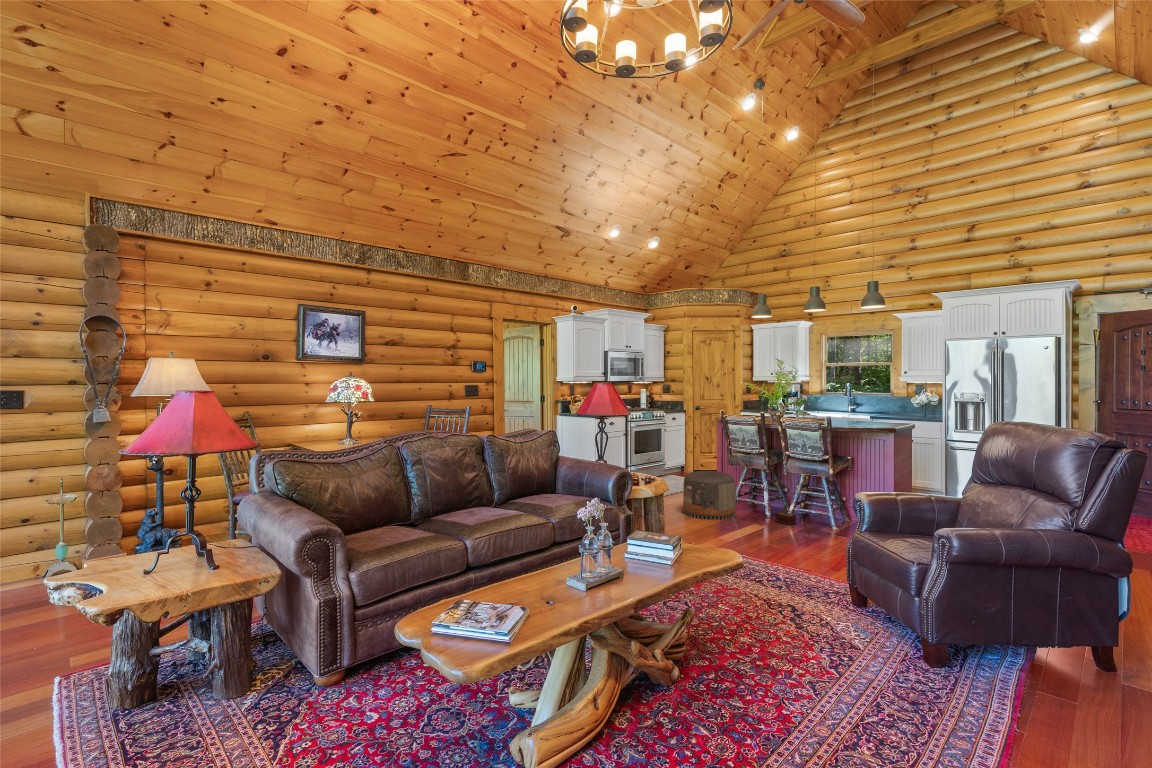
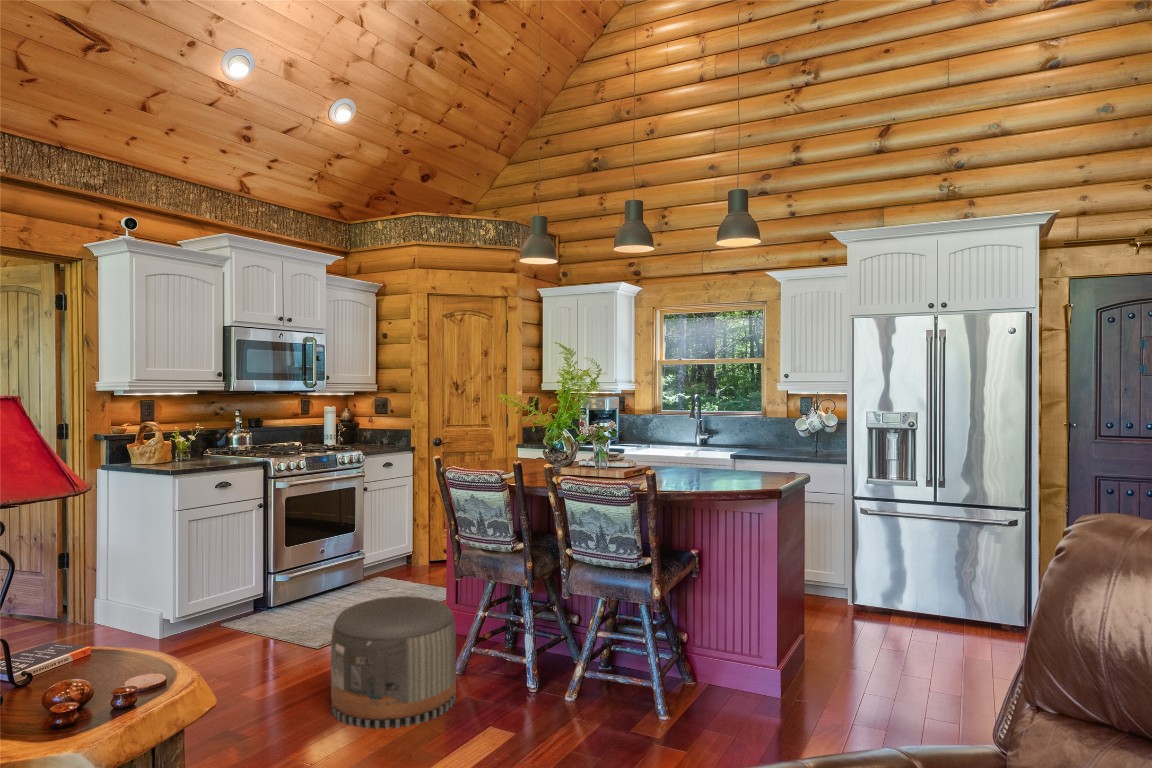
potted plant: present [772,475,807,525] -> none [526,603,609,726]

